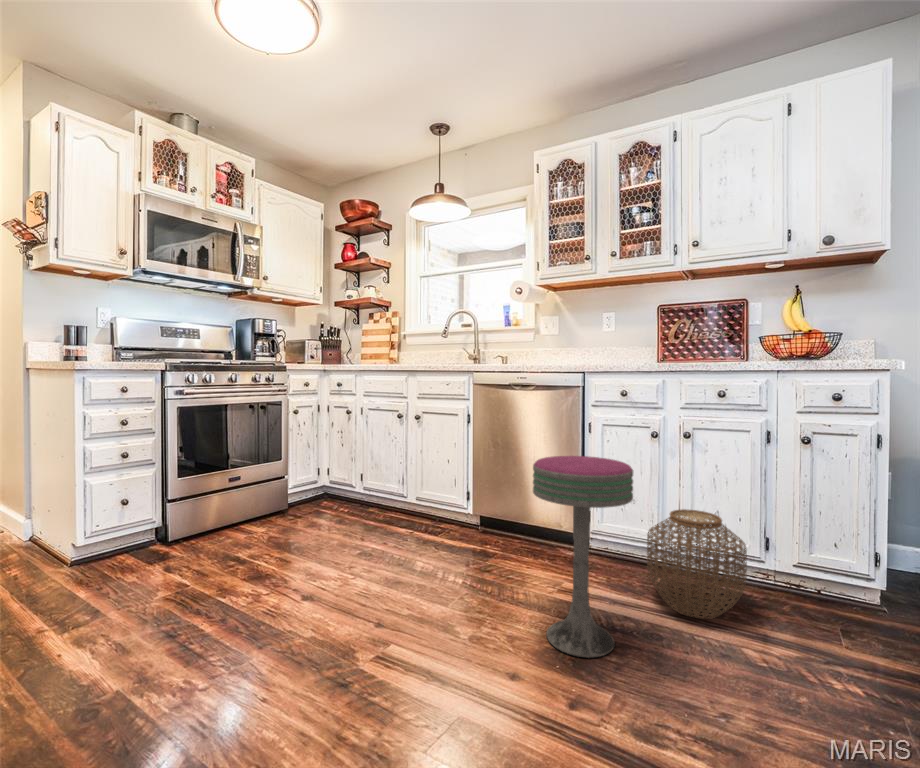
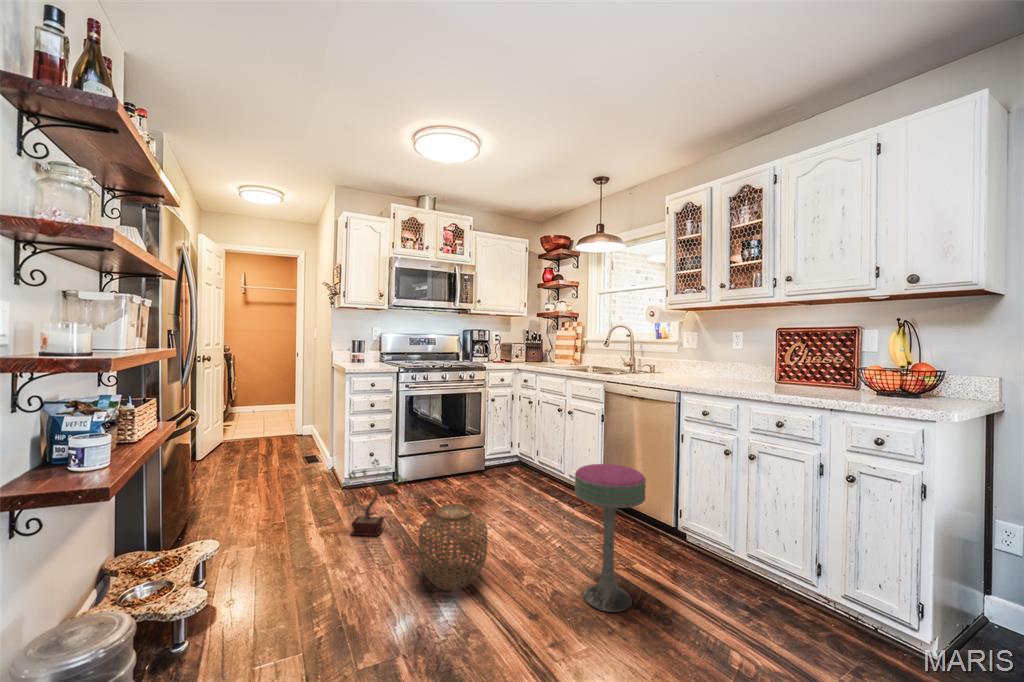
potted plant: none [65,497,218,650] -> present [343,459,407,536]
woven basket: present [647,509,747,619] -> present [418,504,488,590]

